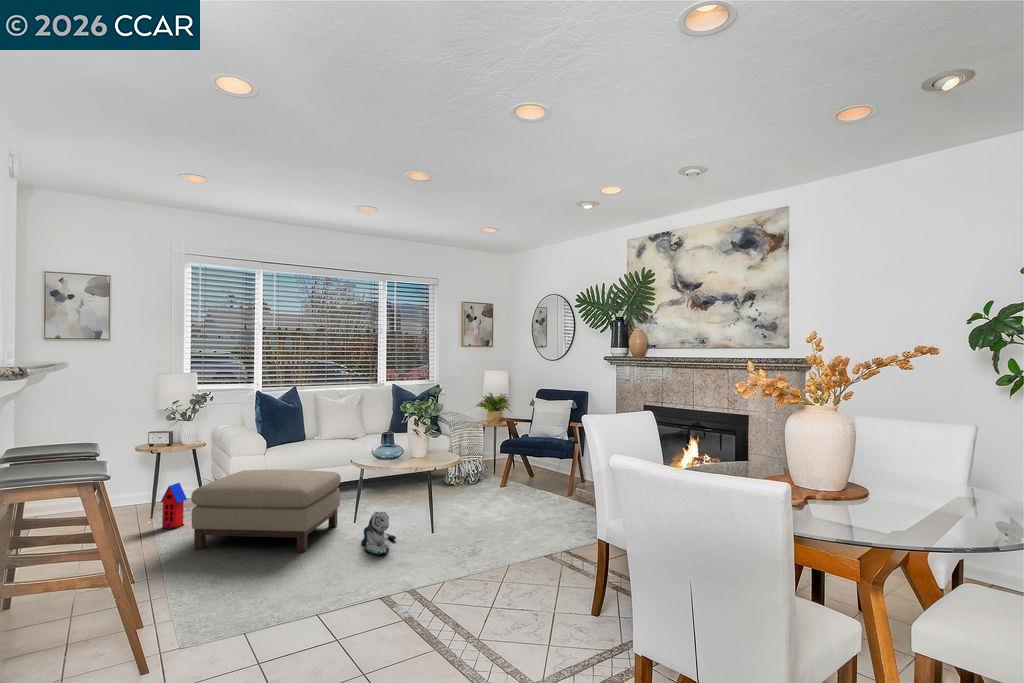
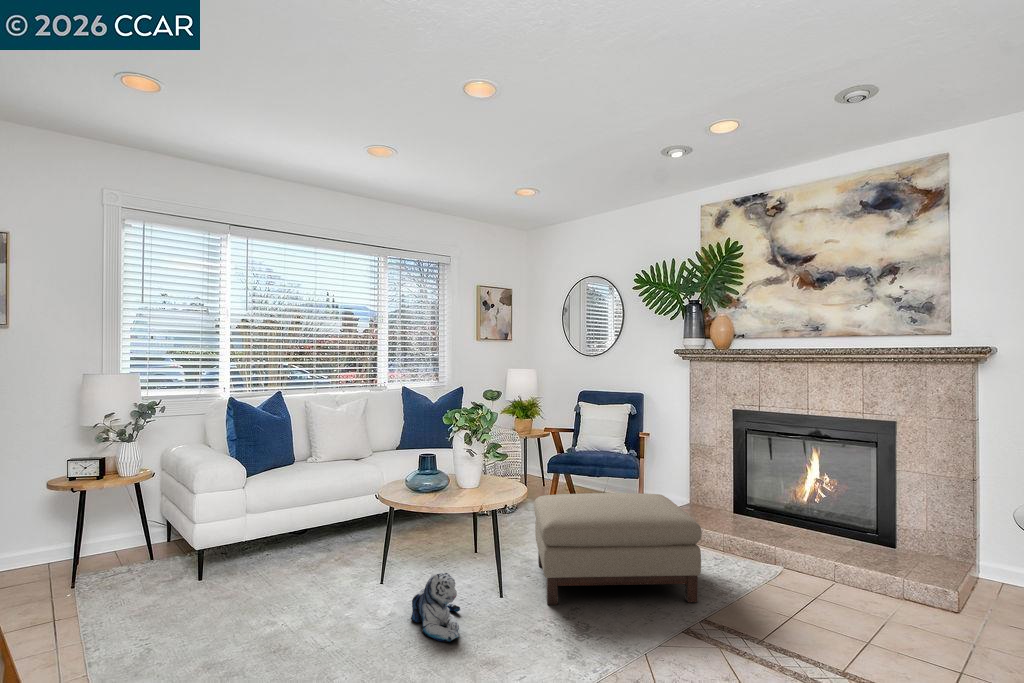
ottoman: present [191,469,341,552] -> present [534,493,702,605]
toy house: present [161,483,187,529] -> none [91,535,133,607]

